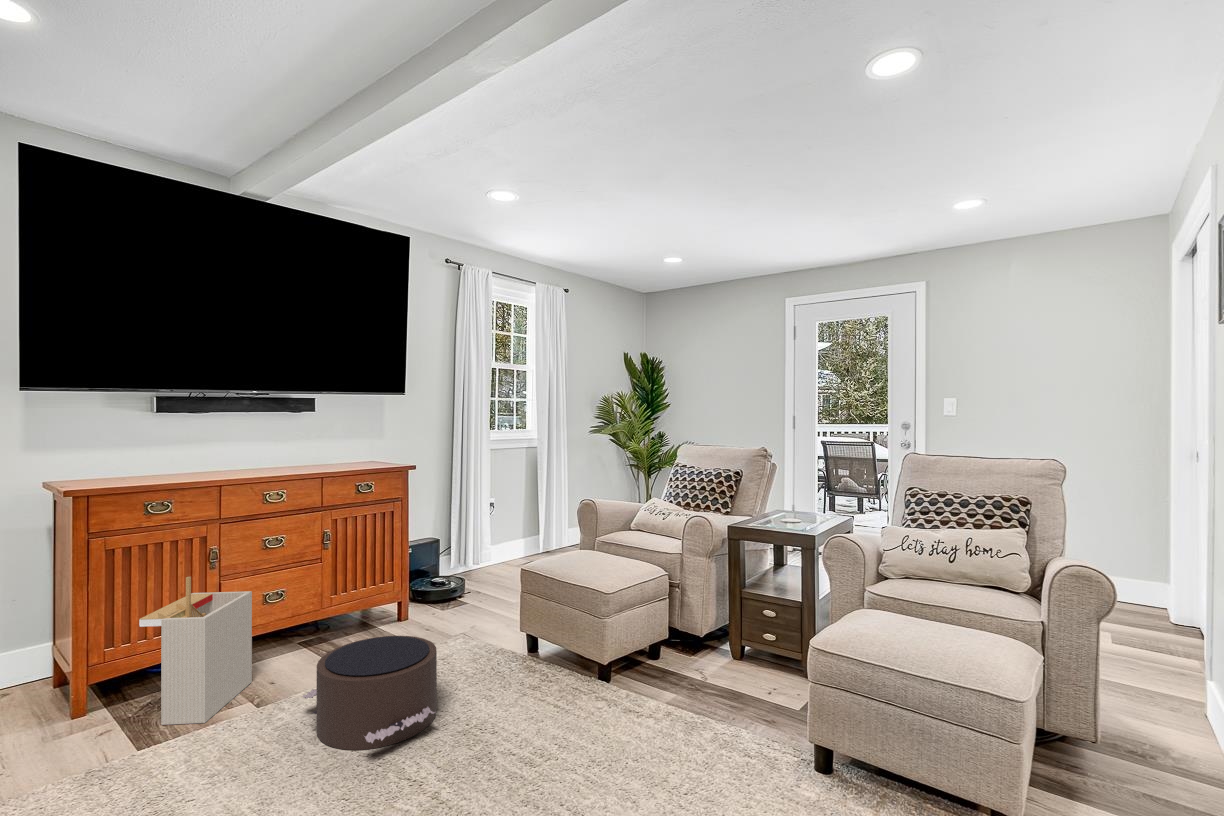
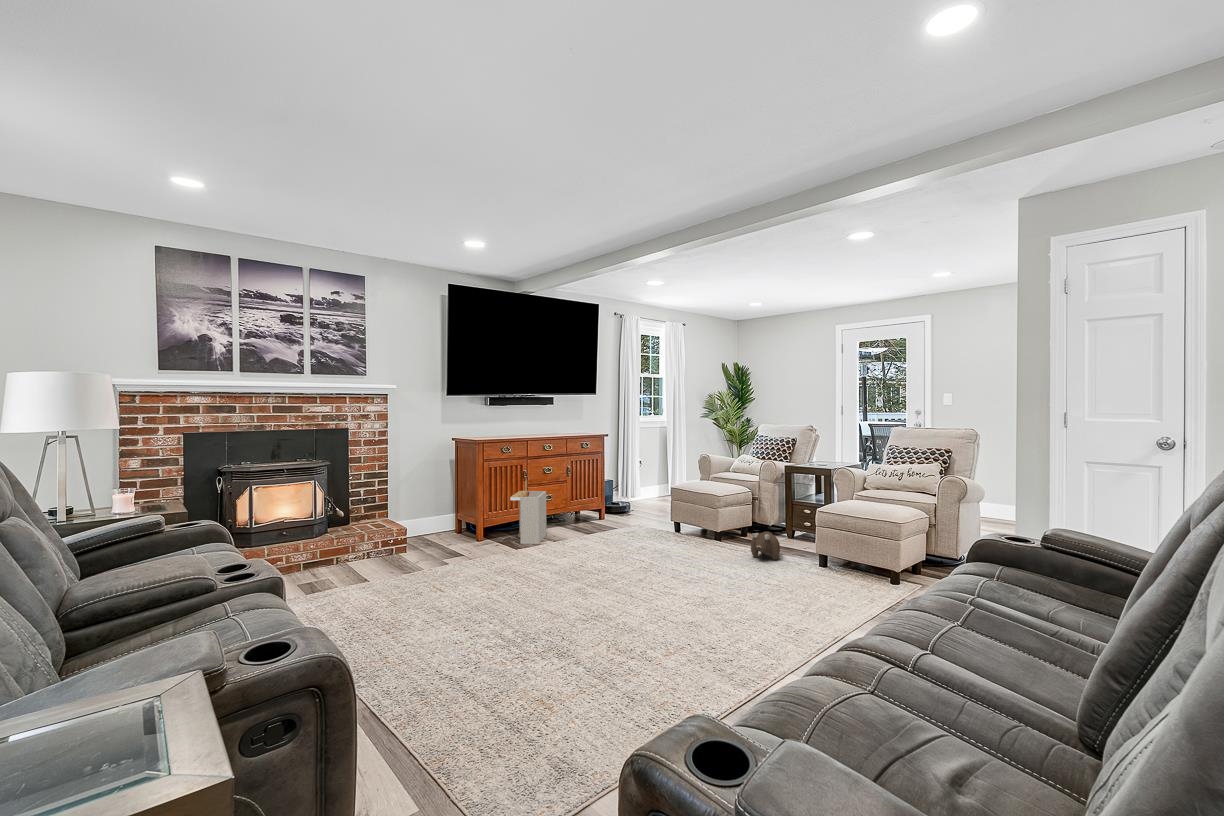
pouf: present [303,636,437,750] -> none [579,512,644,553]
plush toy: none [667,686,728,757] -> present [751,532,780,560]

